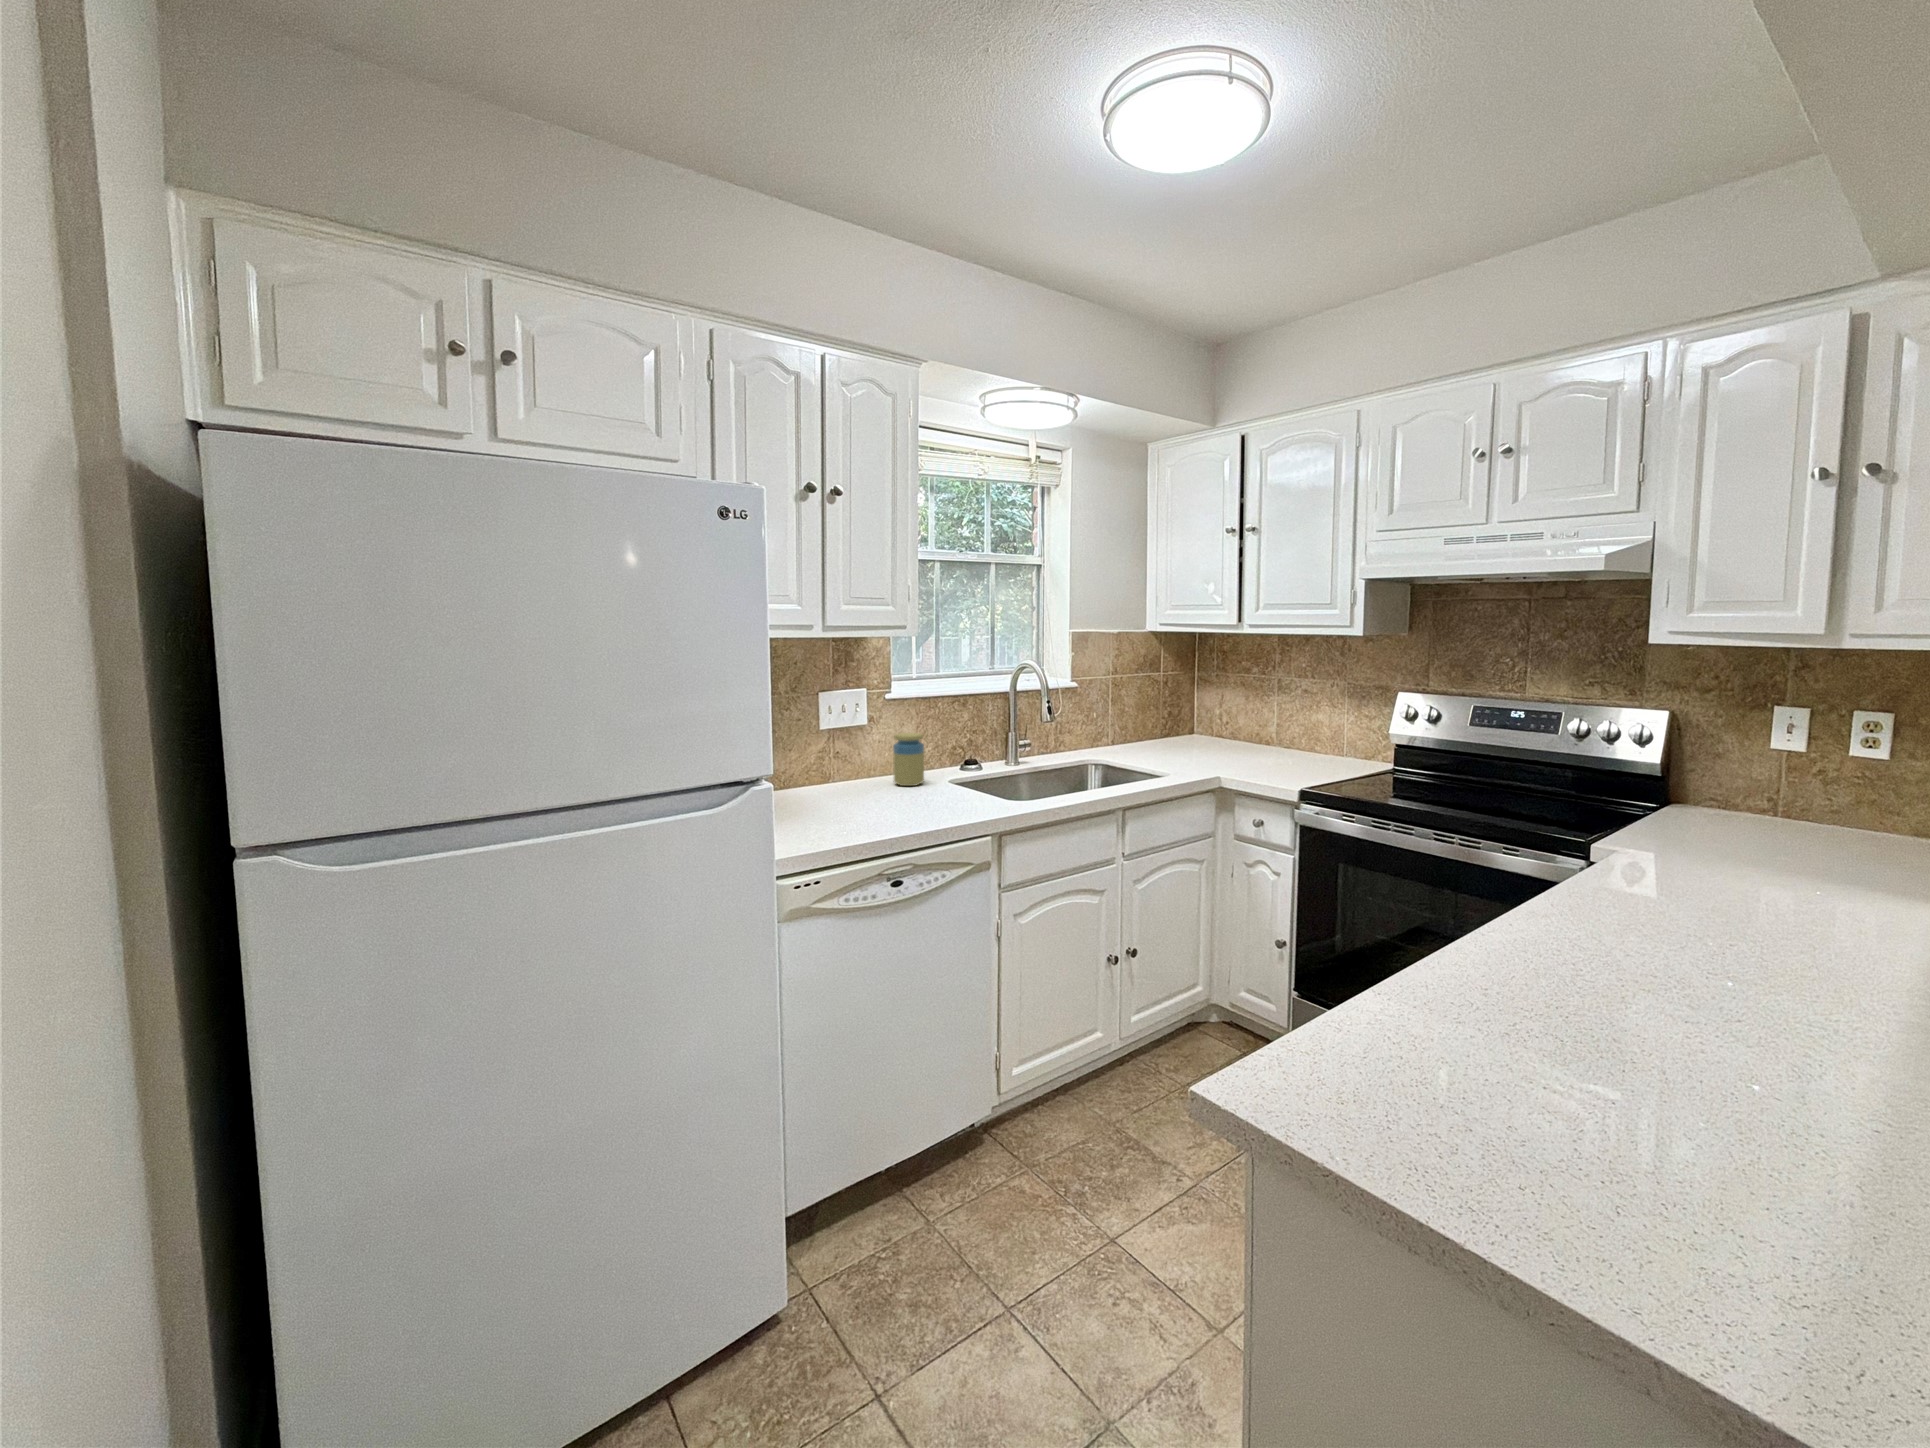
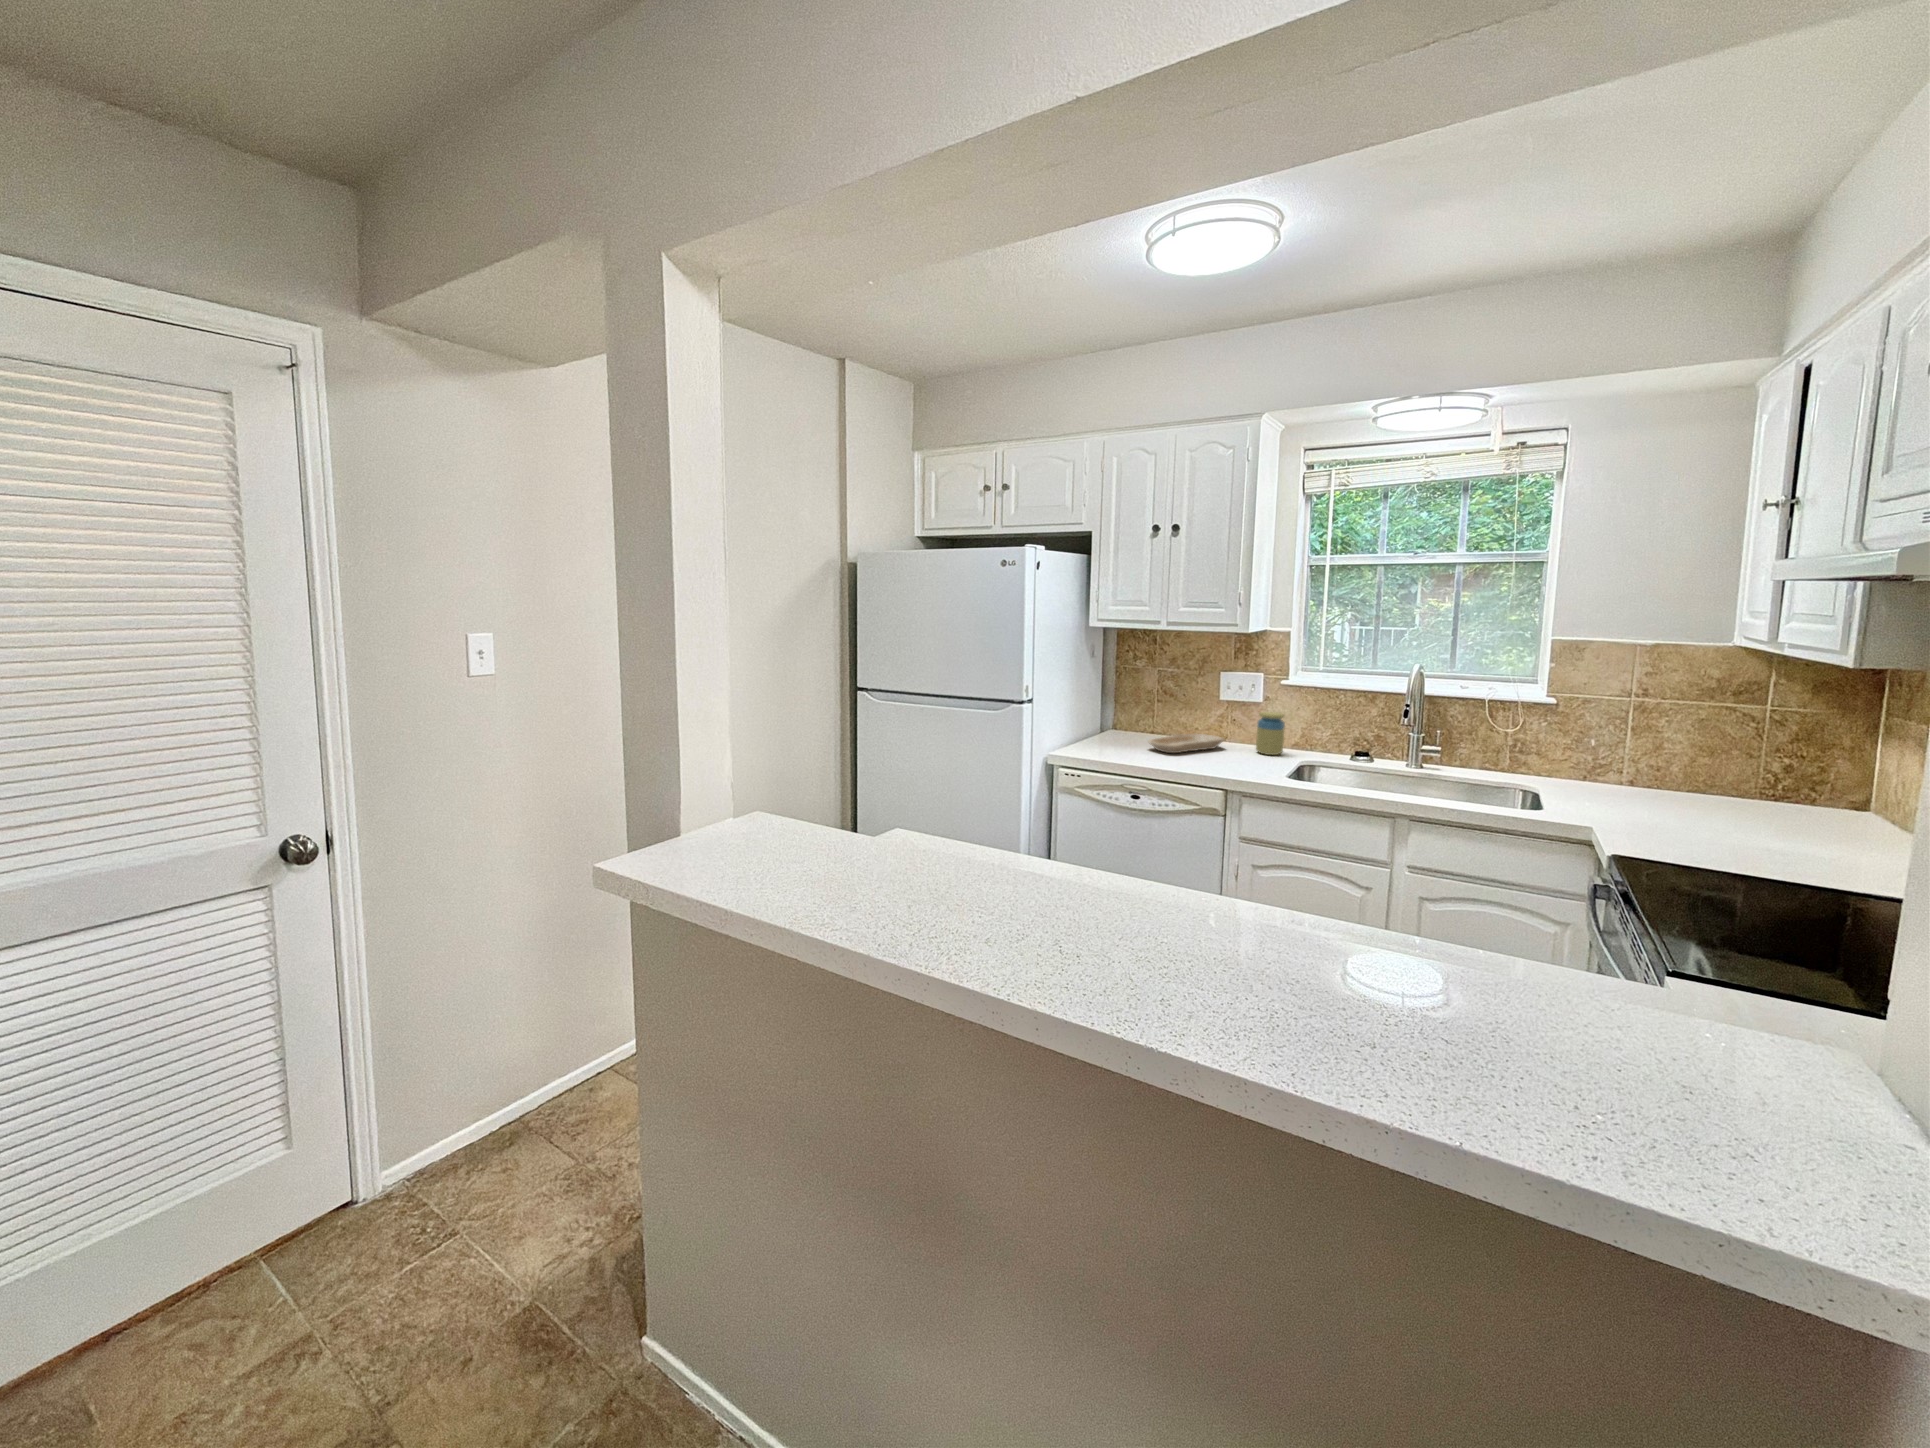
tray: none [819,777,875,813] -> present [1149,734,1224,753]

